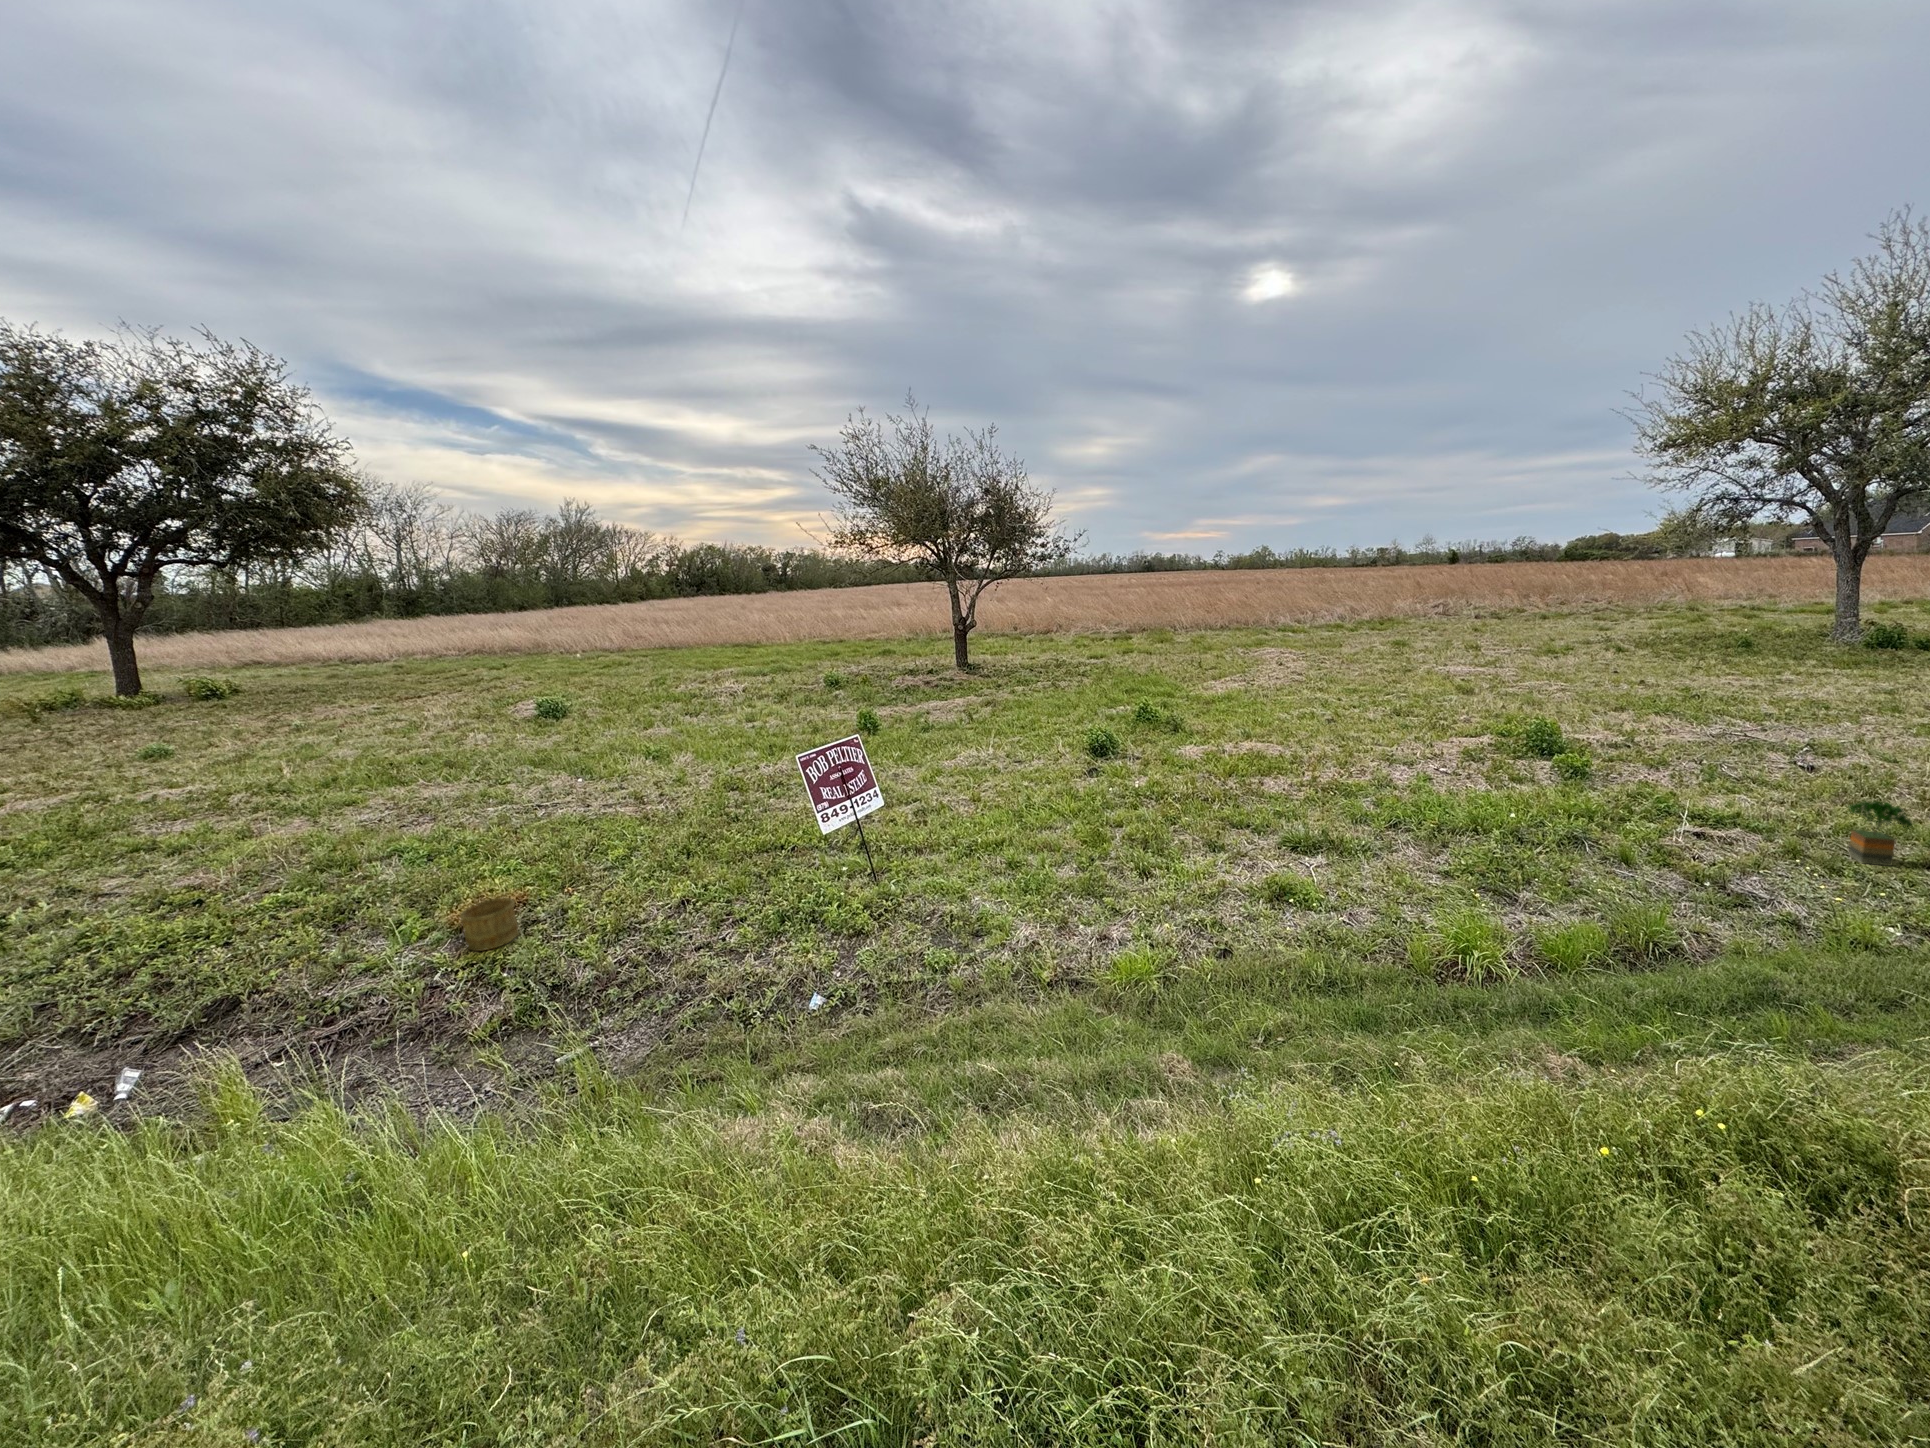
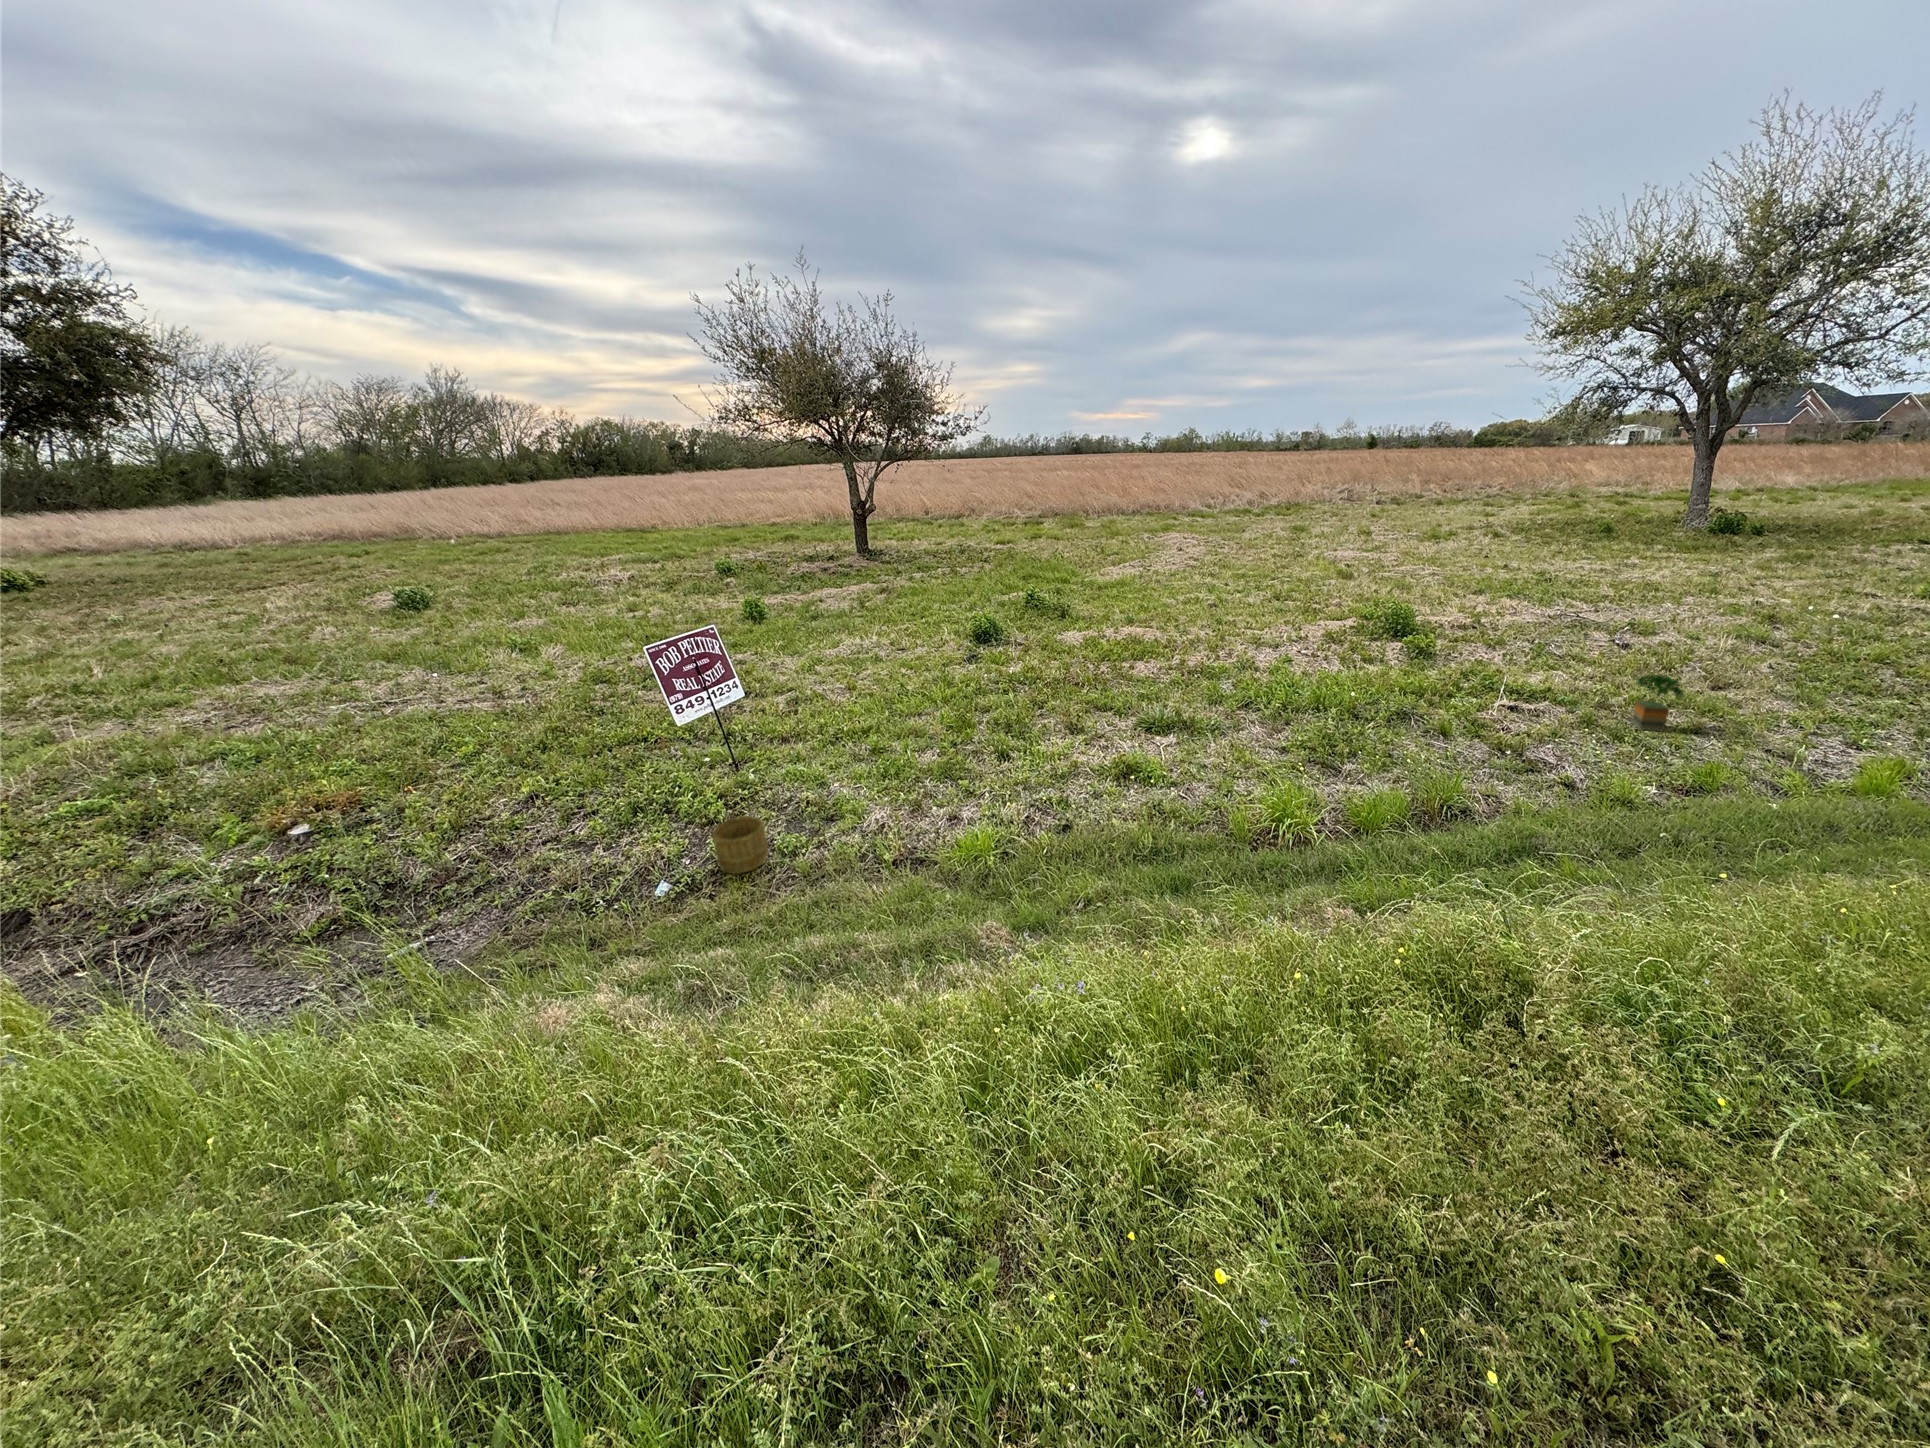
wooden bucket: present [460,897,519,951] -> present [711,816,769,874]

